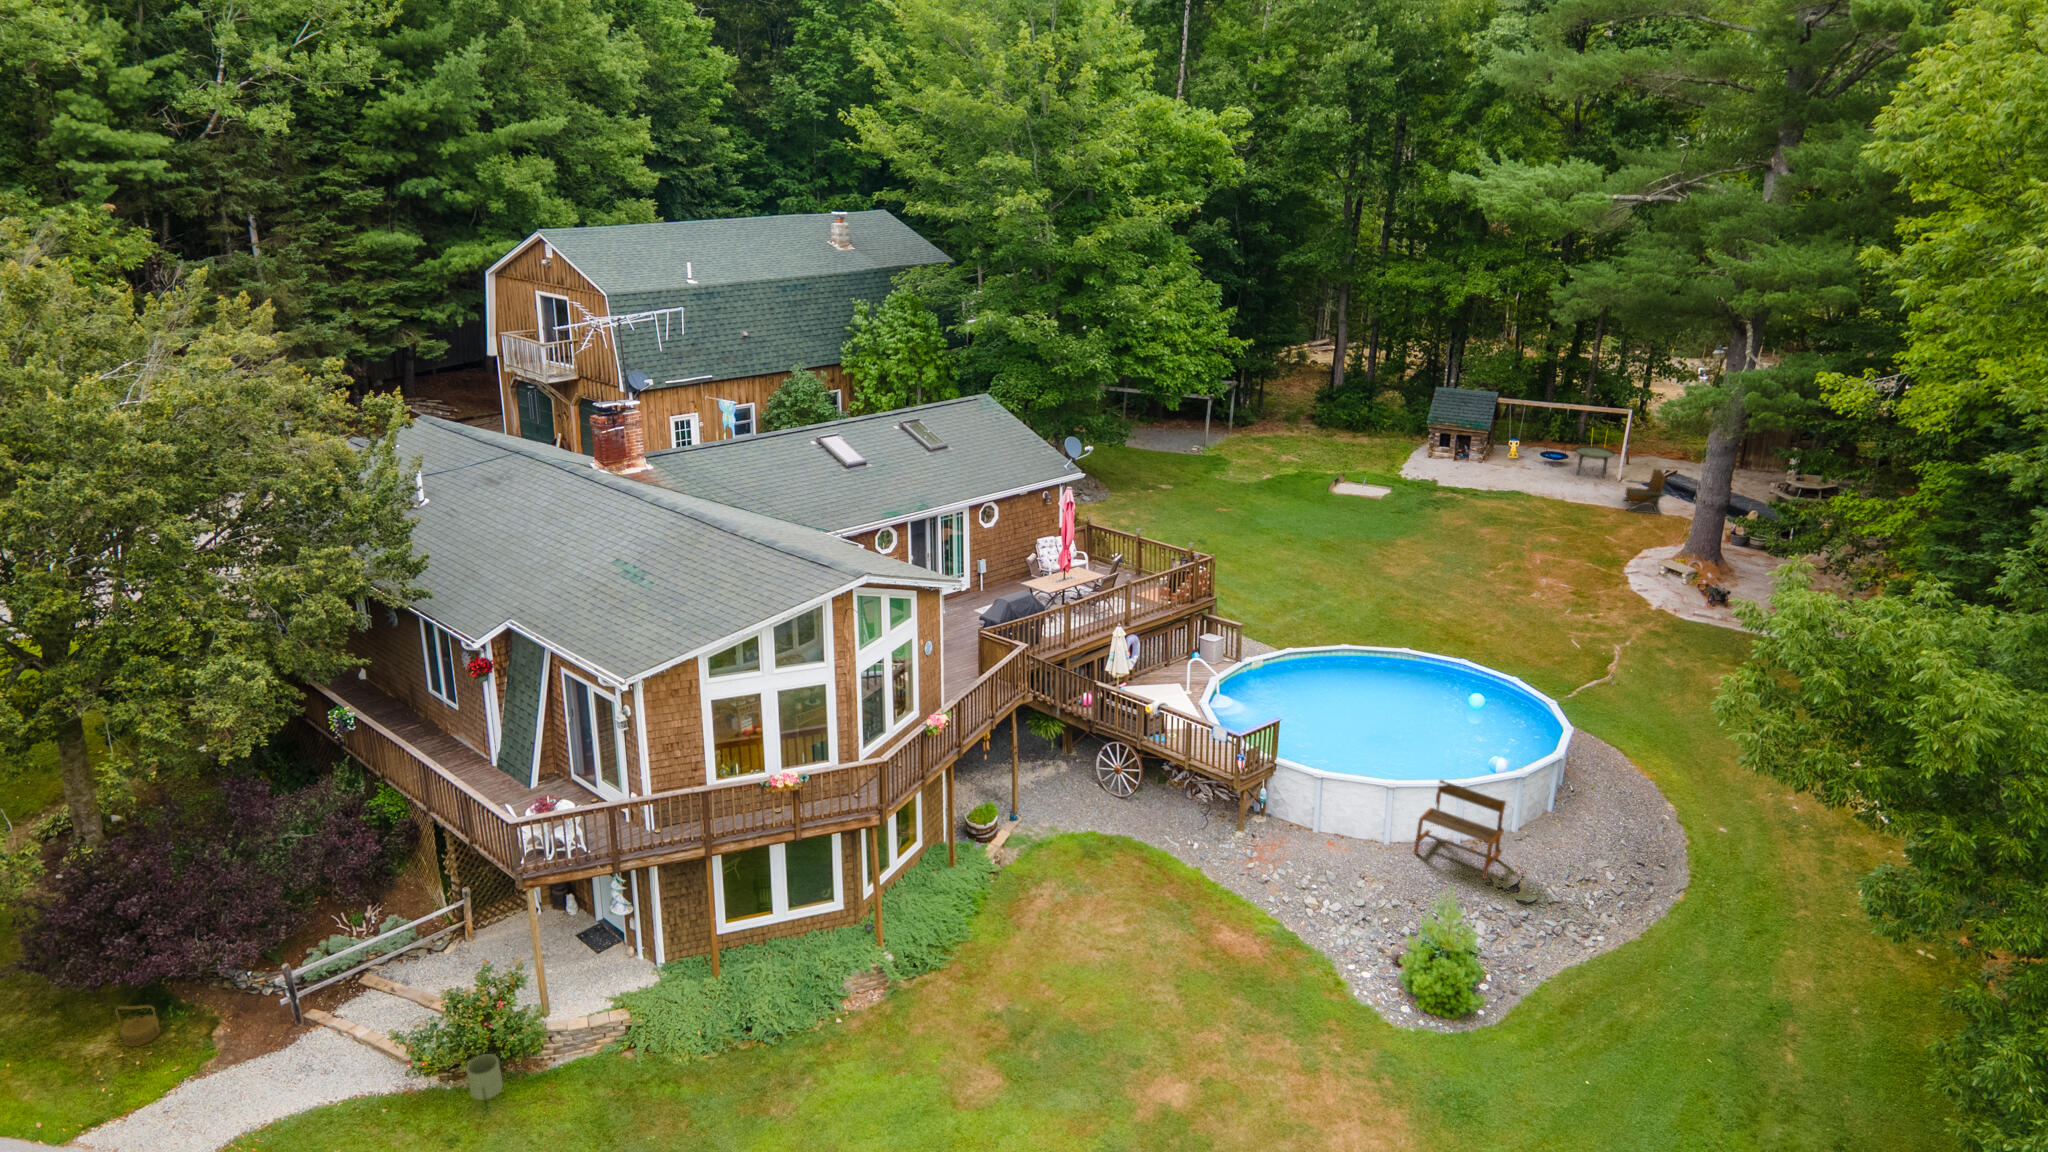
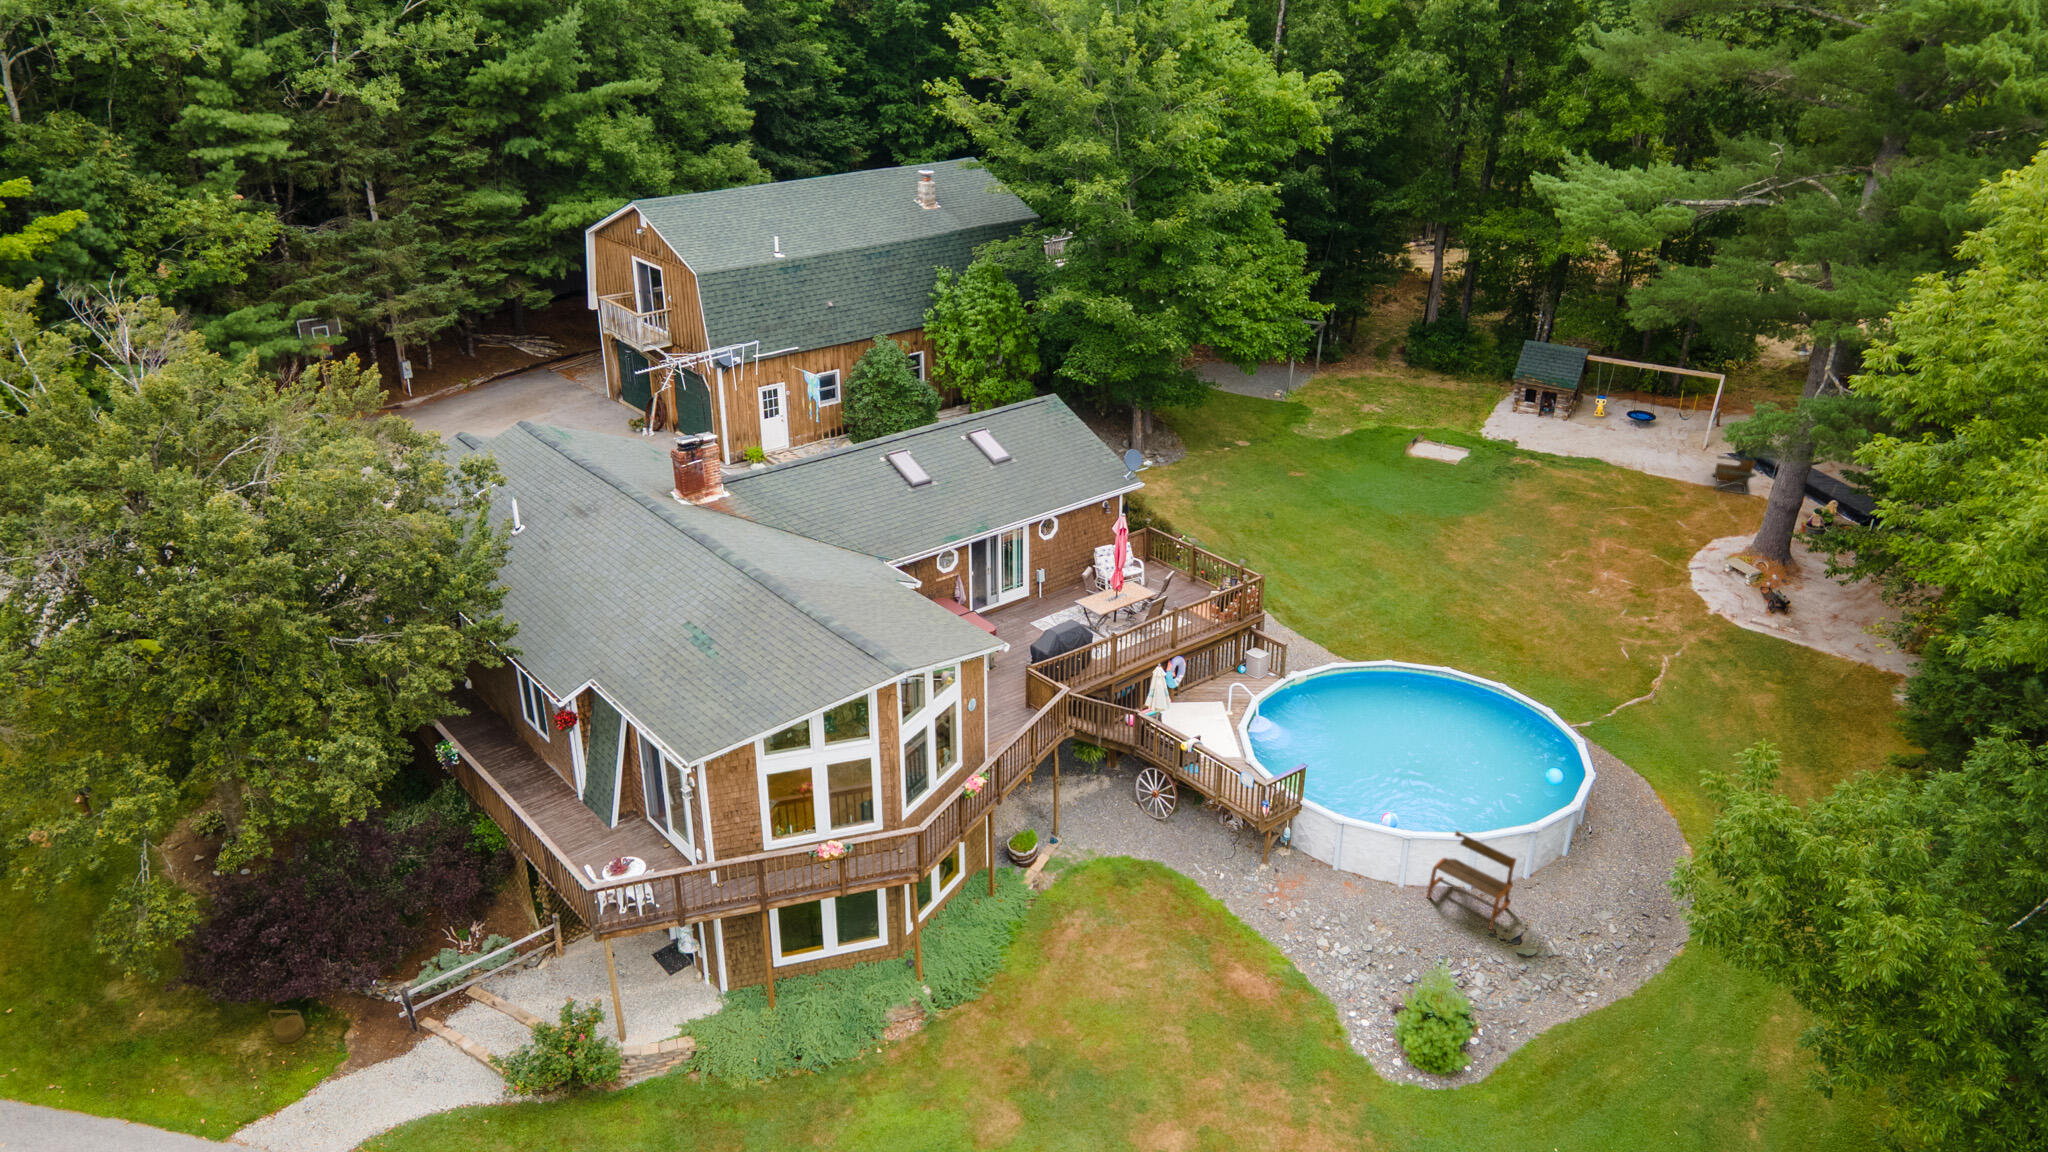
round table: present [1574,446,1615,477] -> none [1669,410,1712,446]
planter: present [466,1054,503,1100] -> none [555,1077,588,1126]

